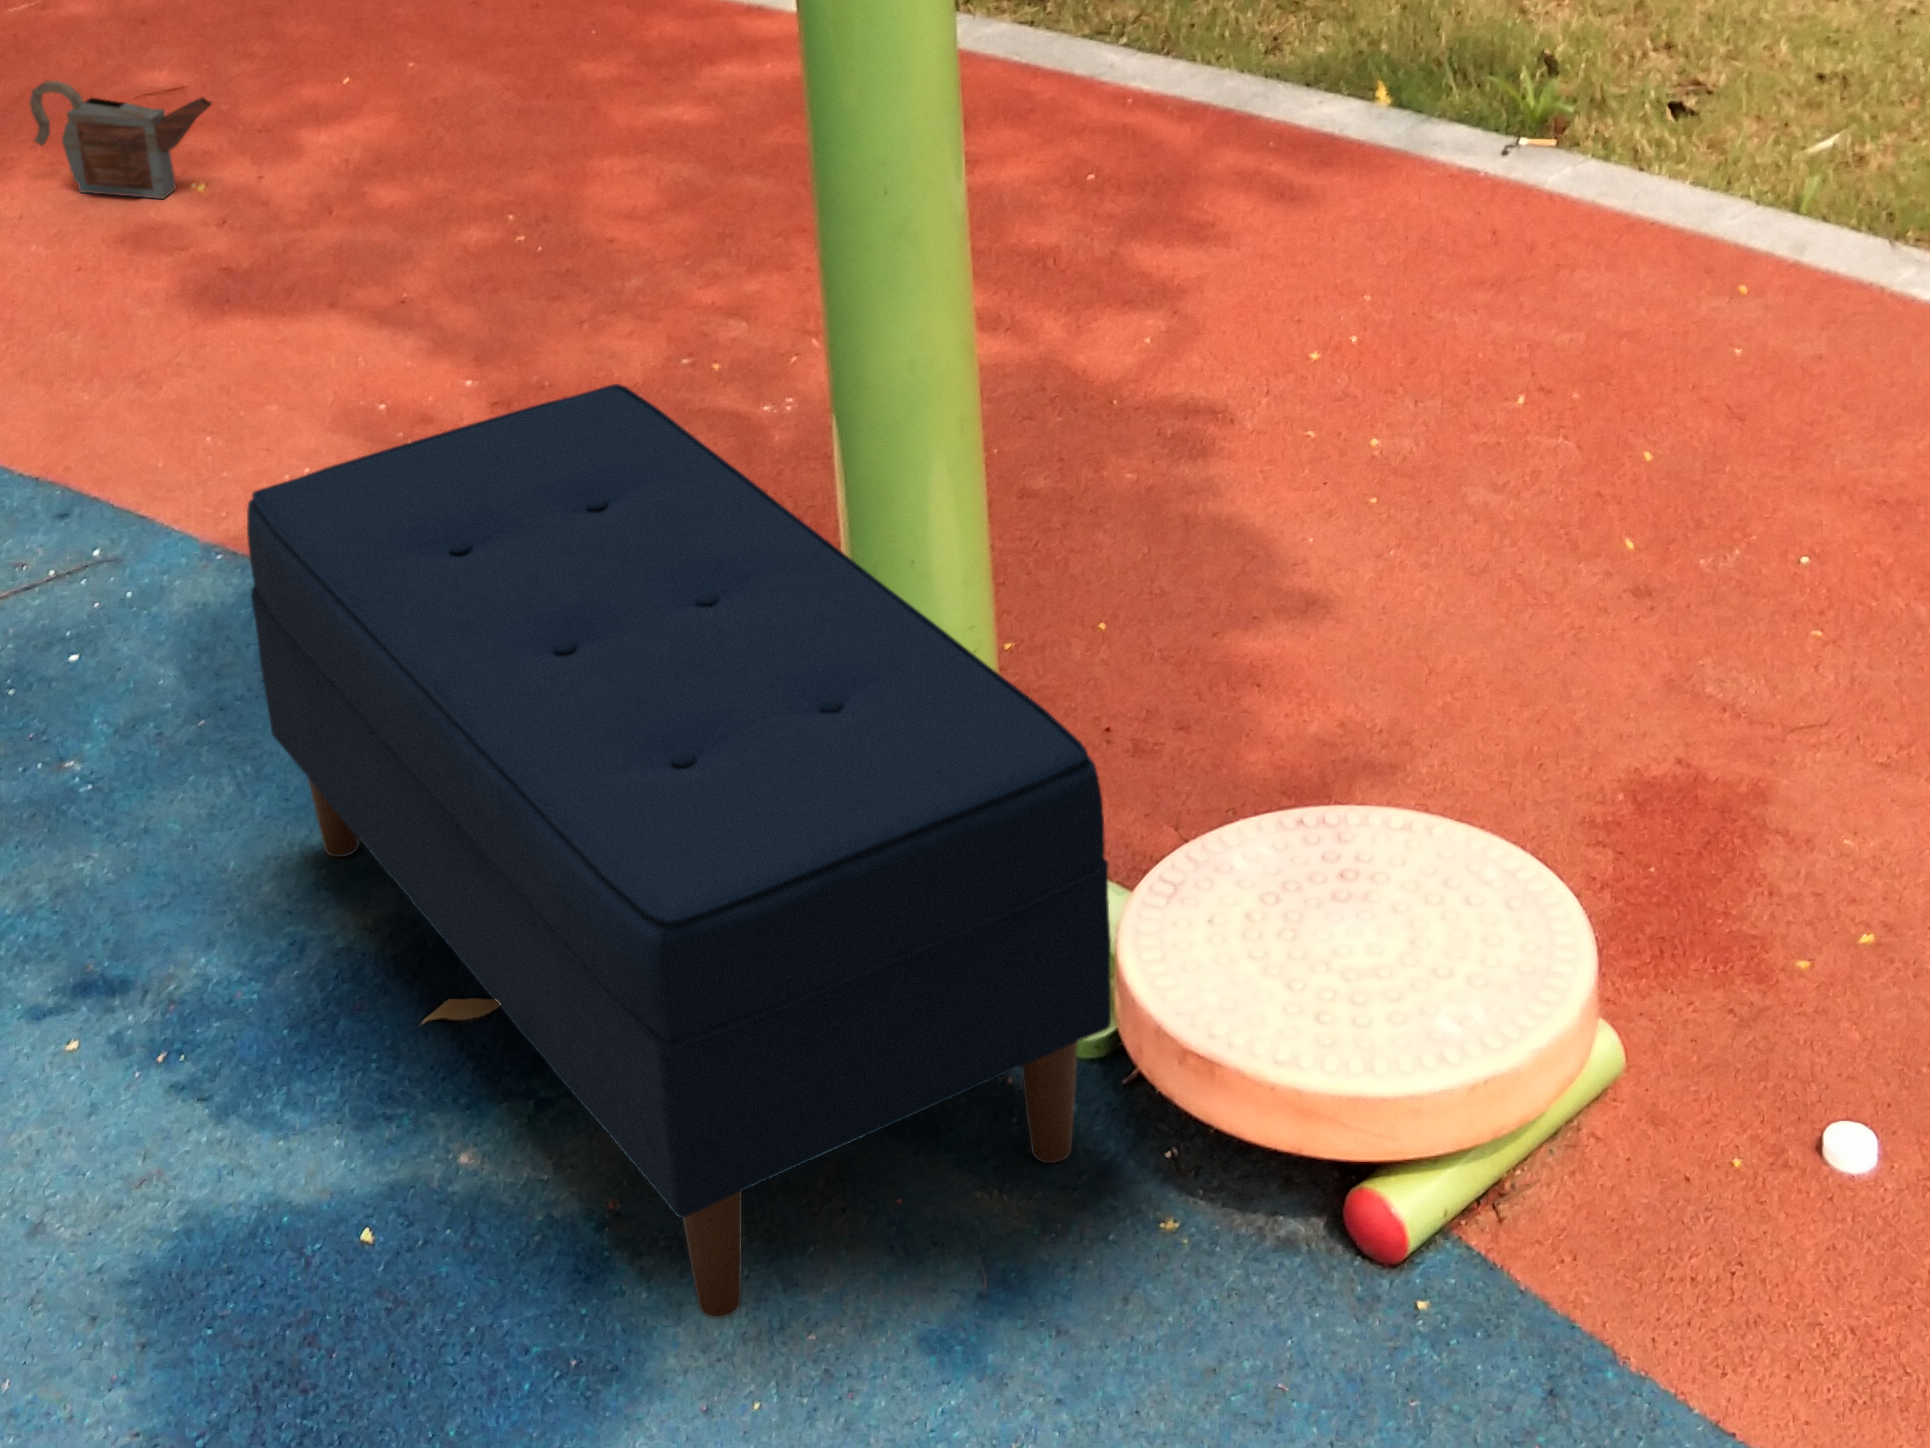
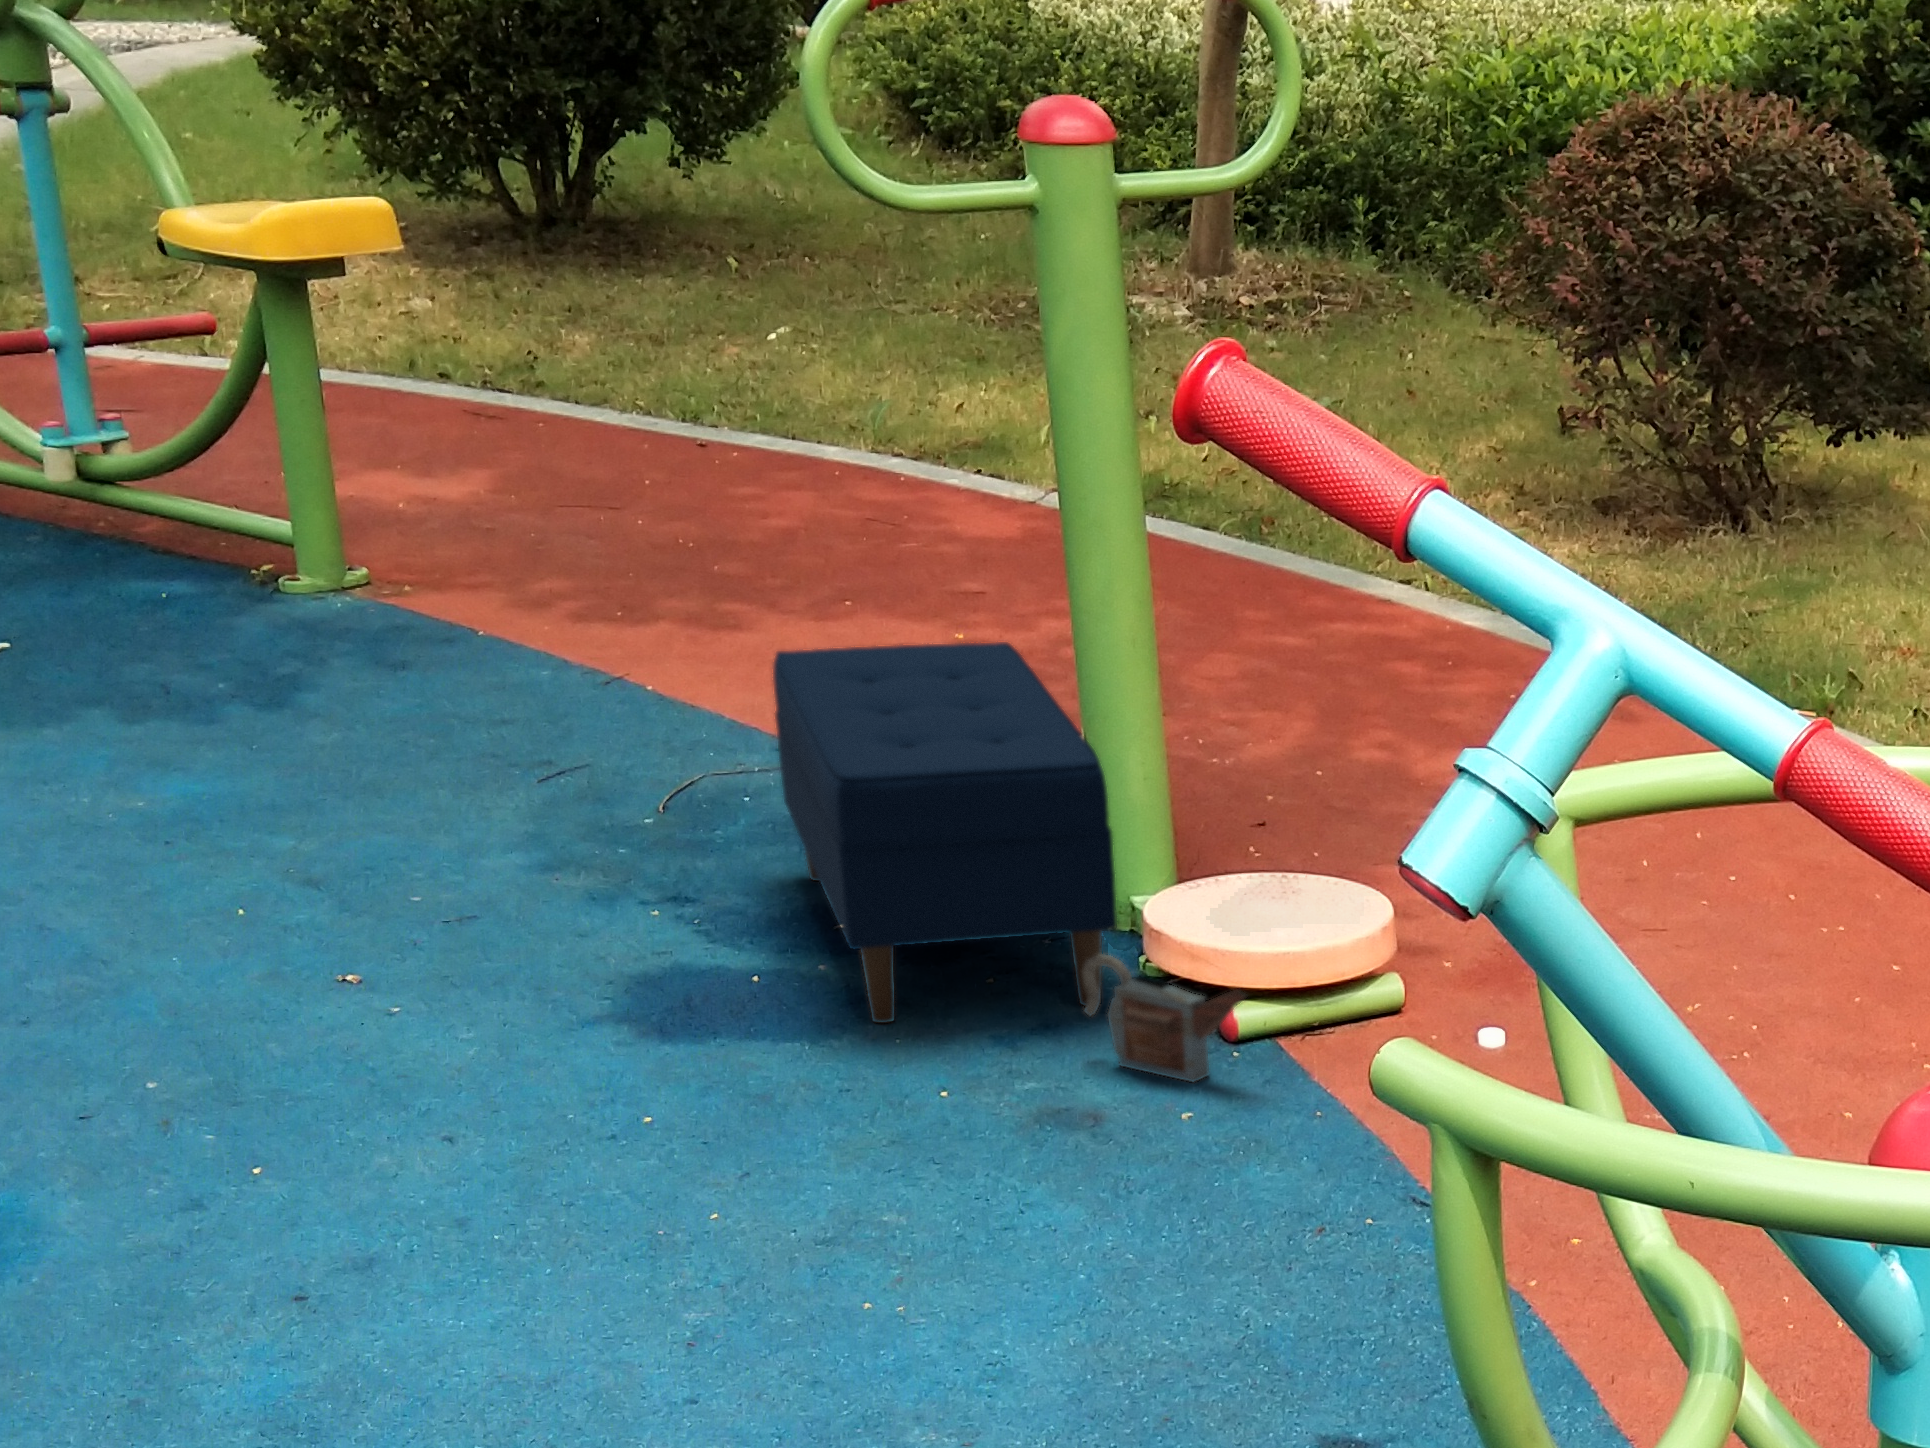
watering can: present [30,81,211,199] -> present [1083,954,1247,1082]

